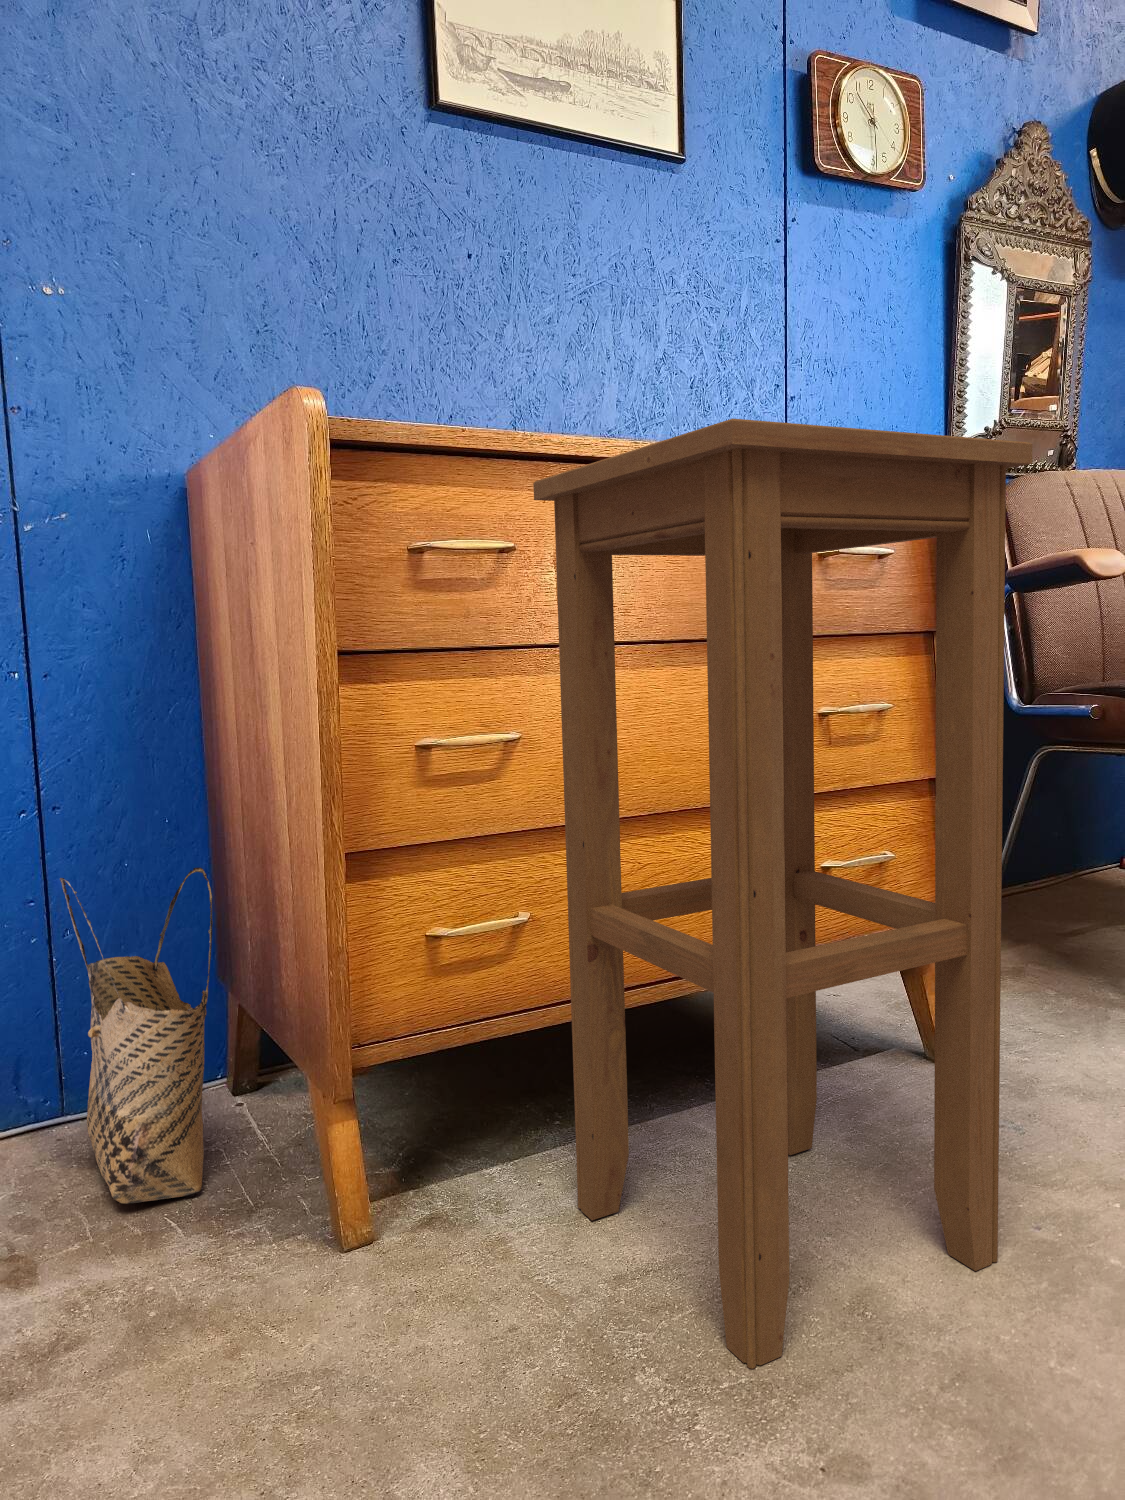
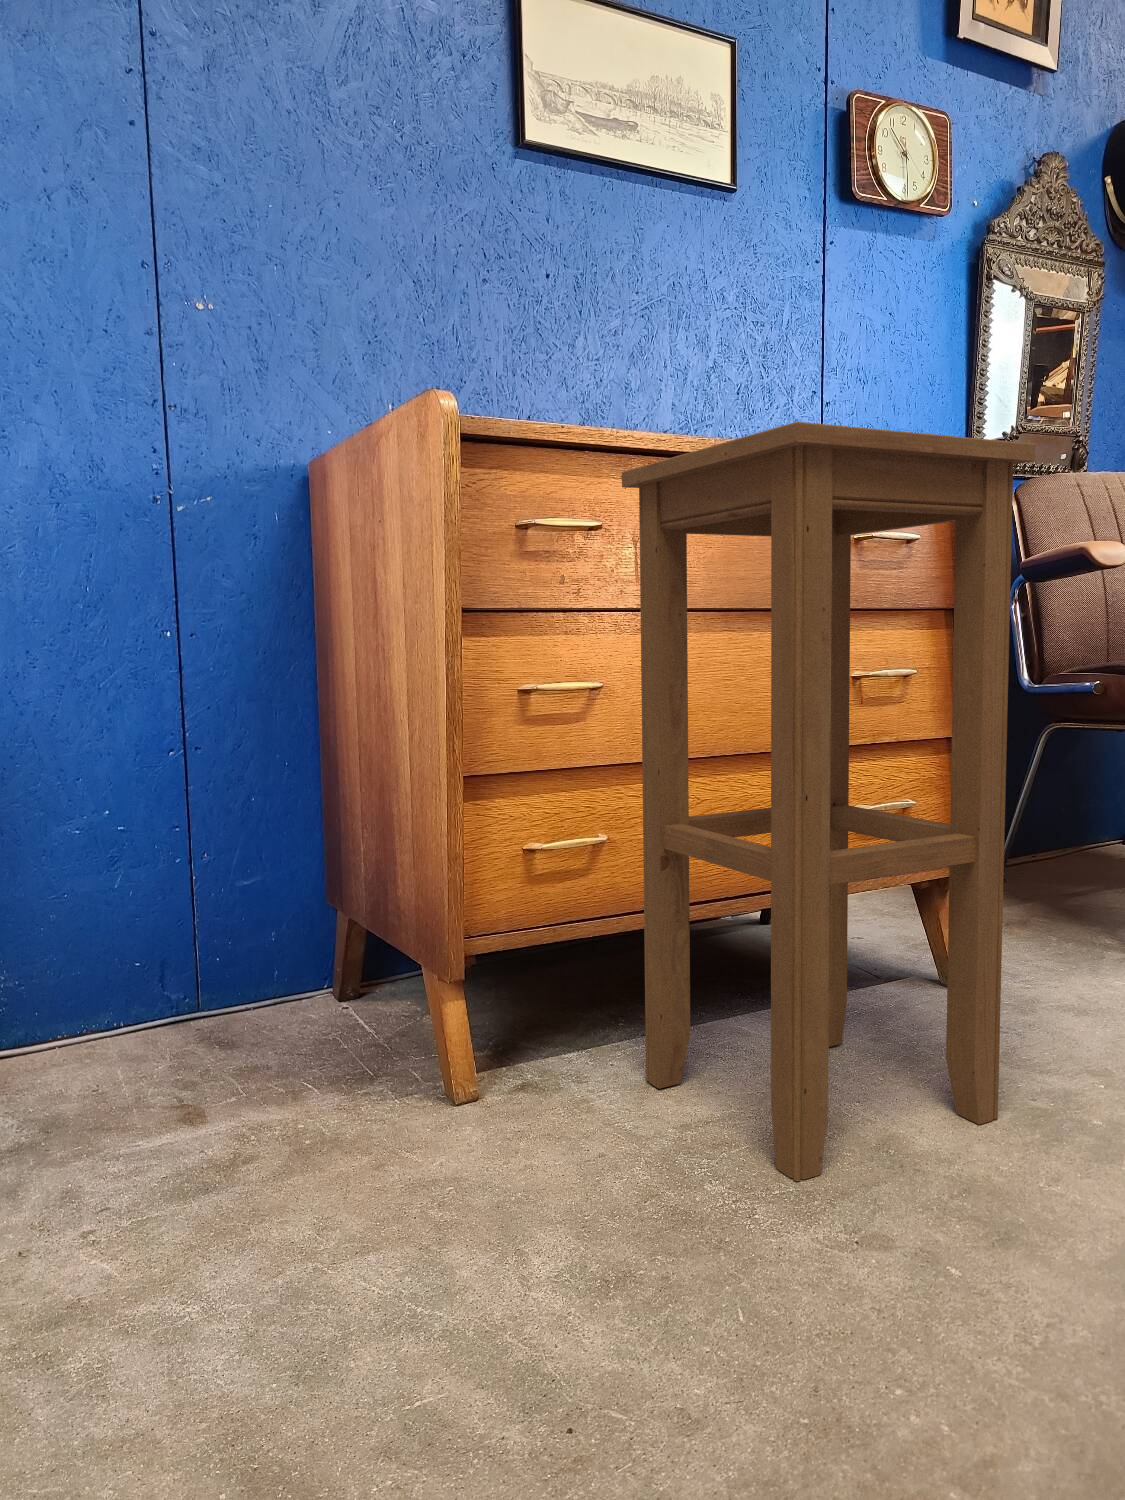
woven basket: present [60,867,213,1203] -> none [211,797,337,1071]

